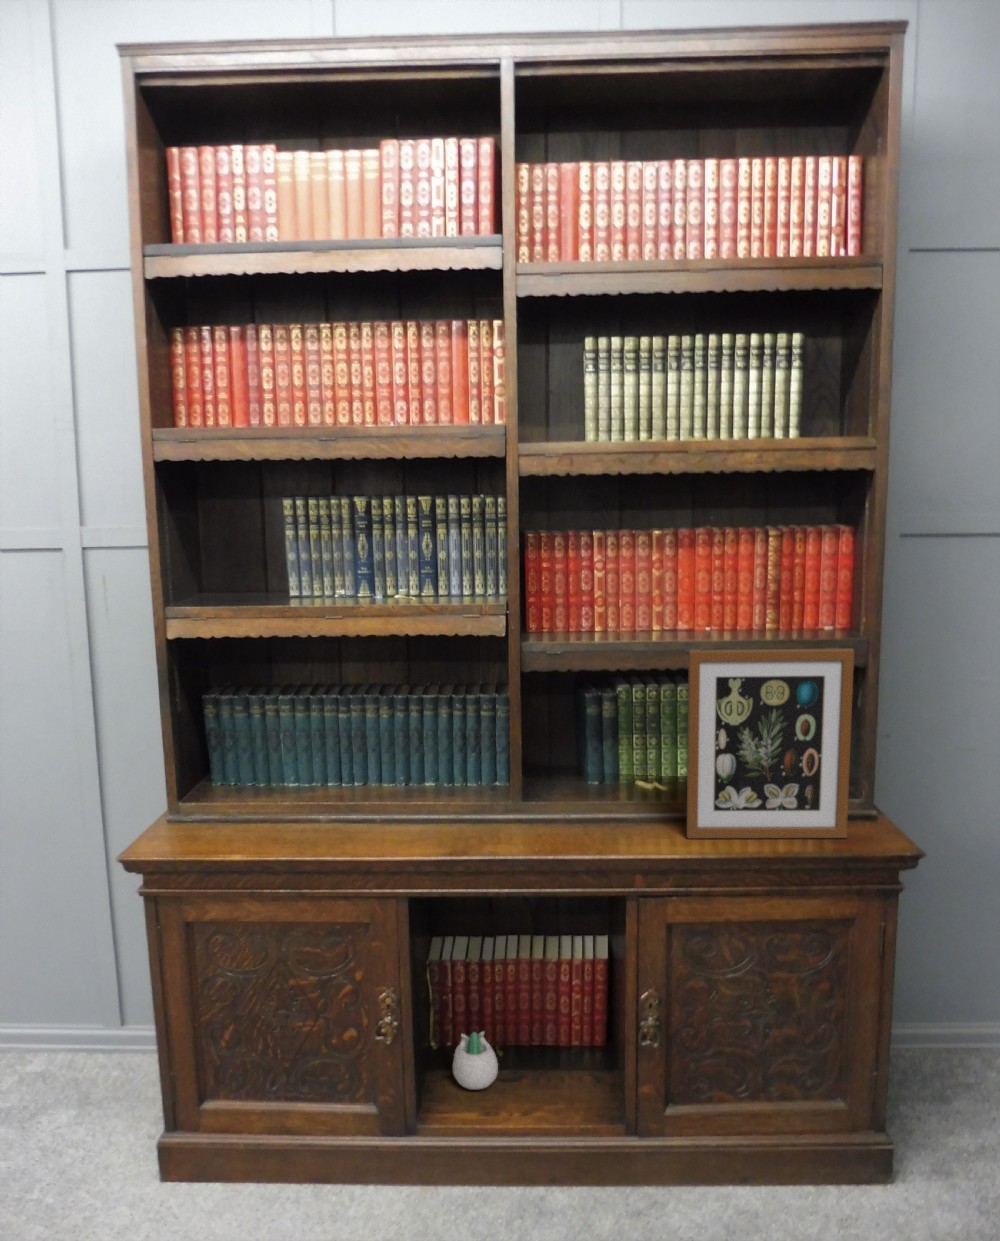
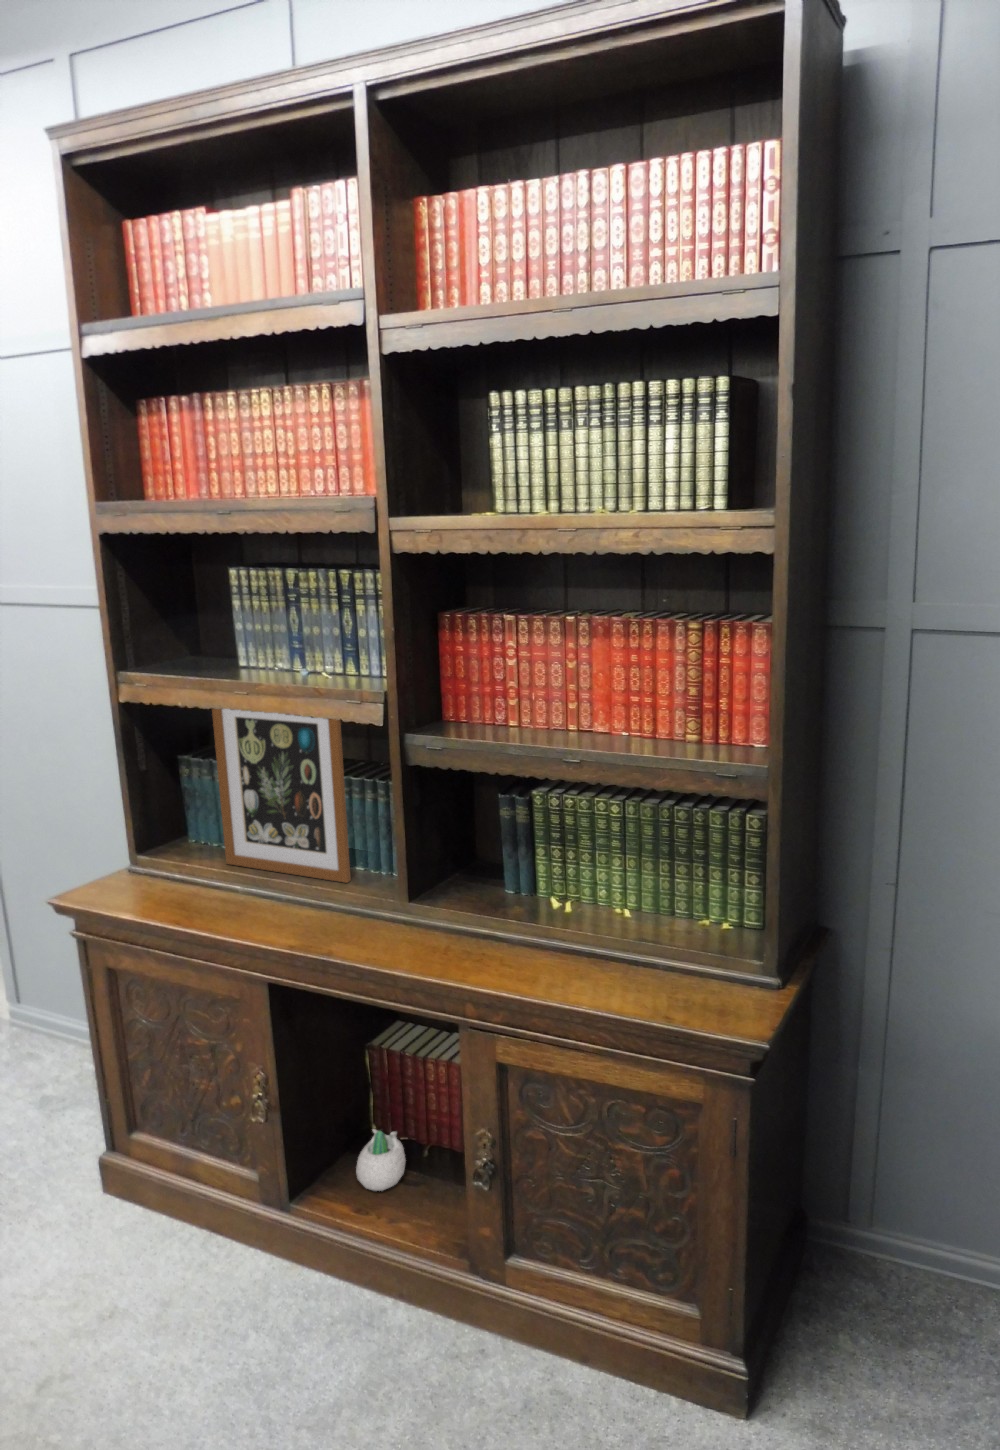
picture frame: present [687,648,854,838] -> present [212,709,351,883]

